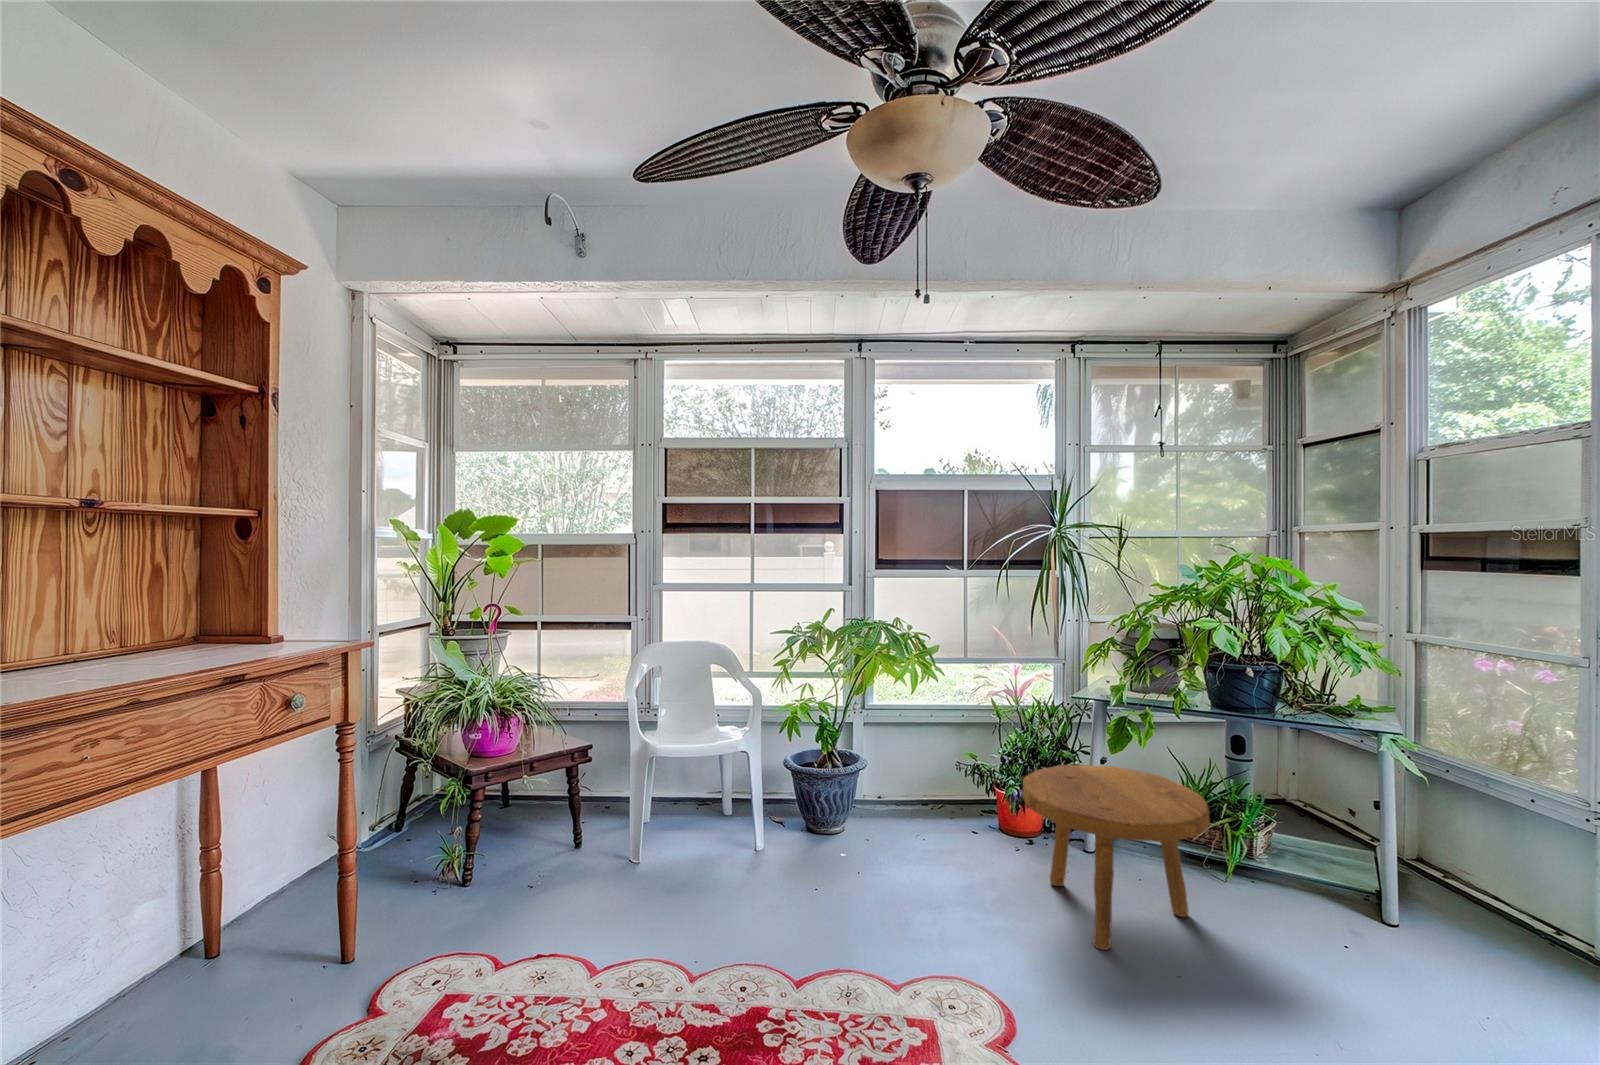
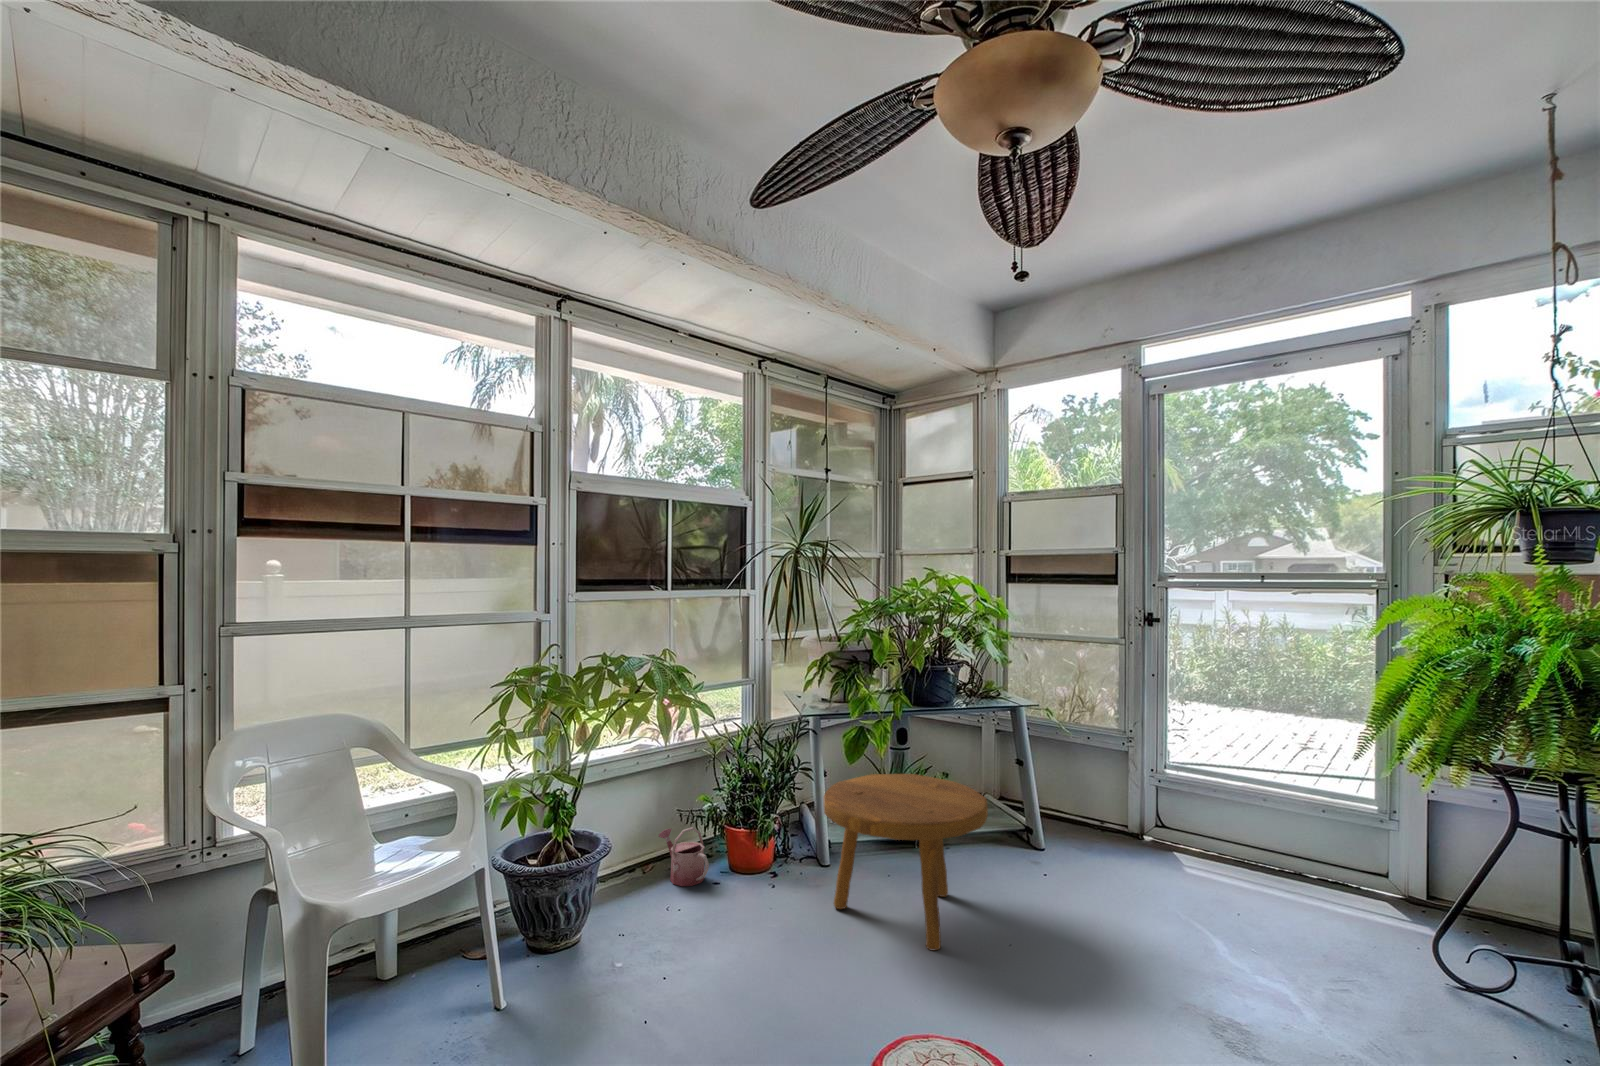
watering can: none [942,775,975,827] -> present [659,827,709,886]

